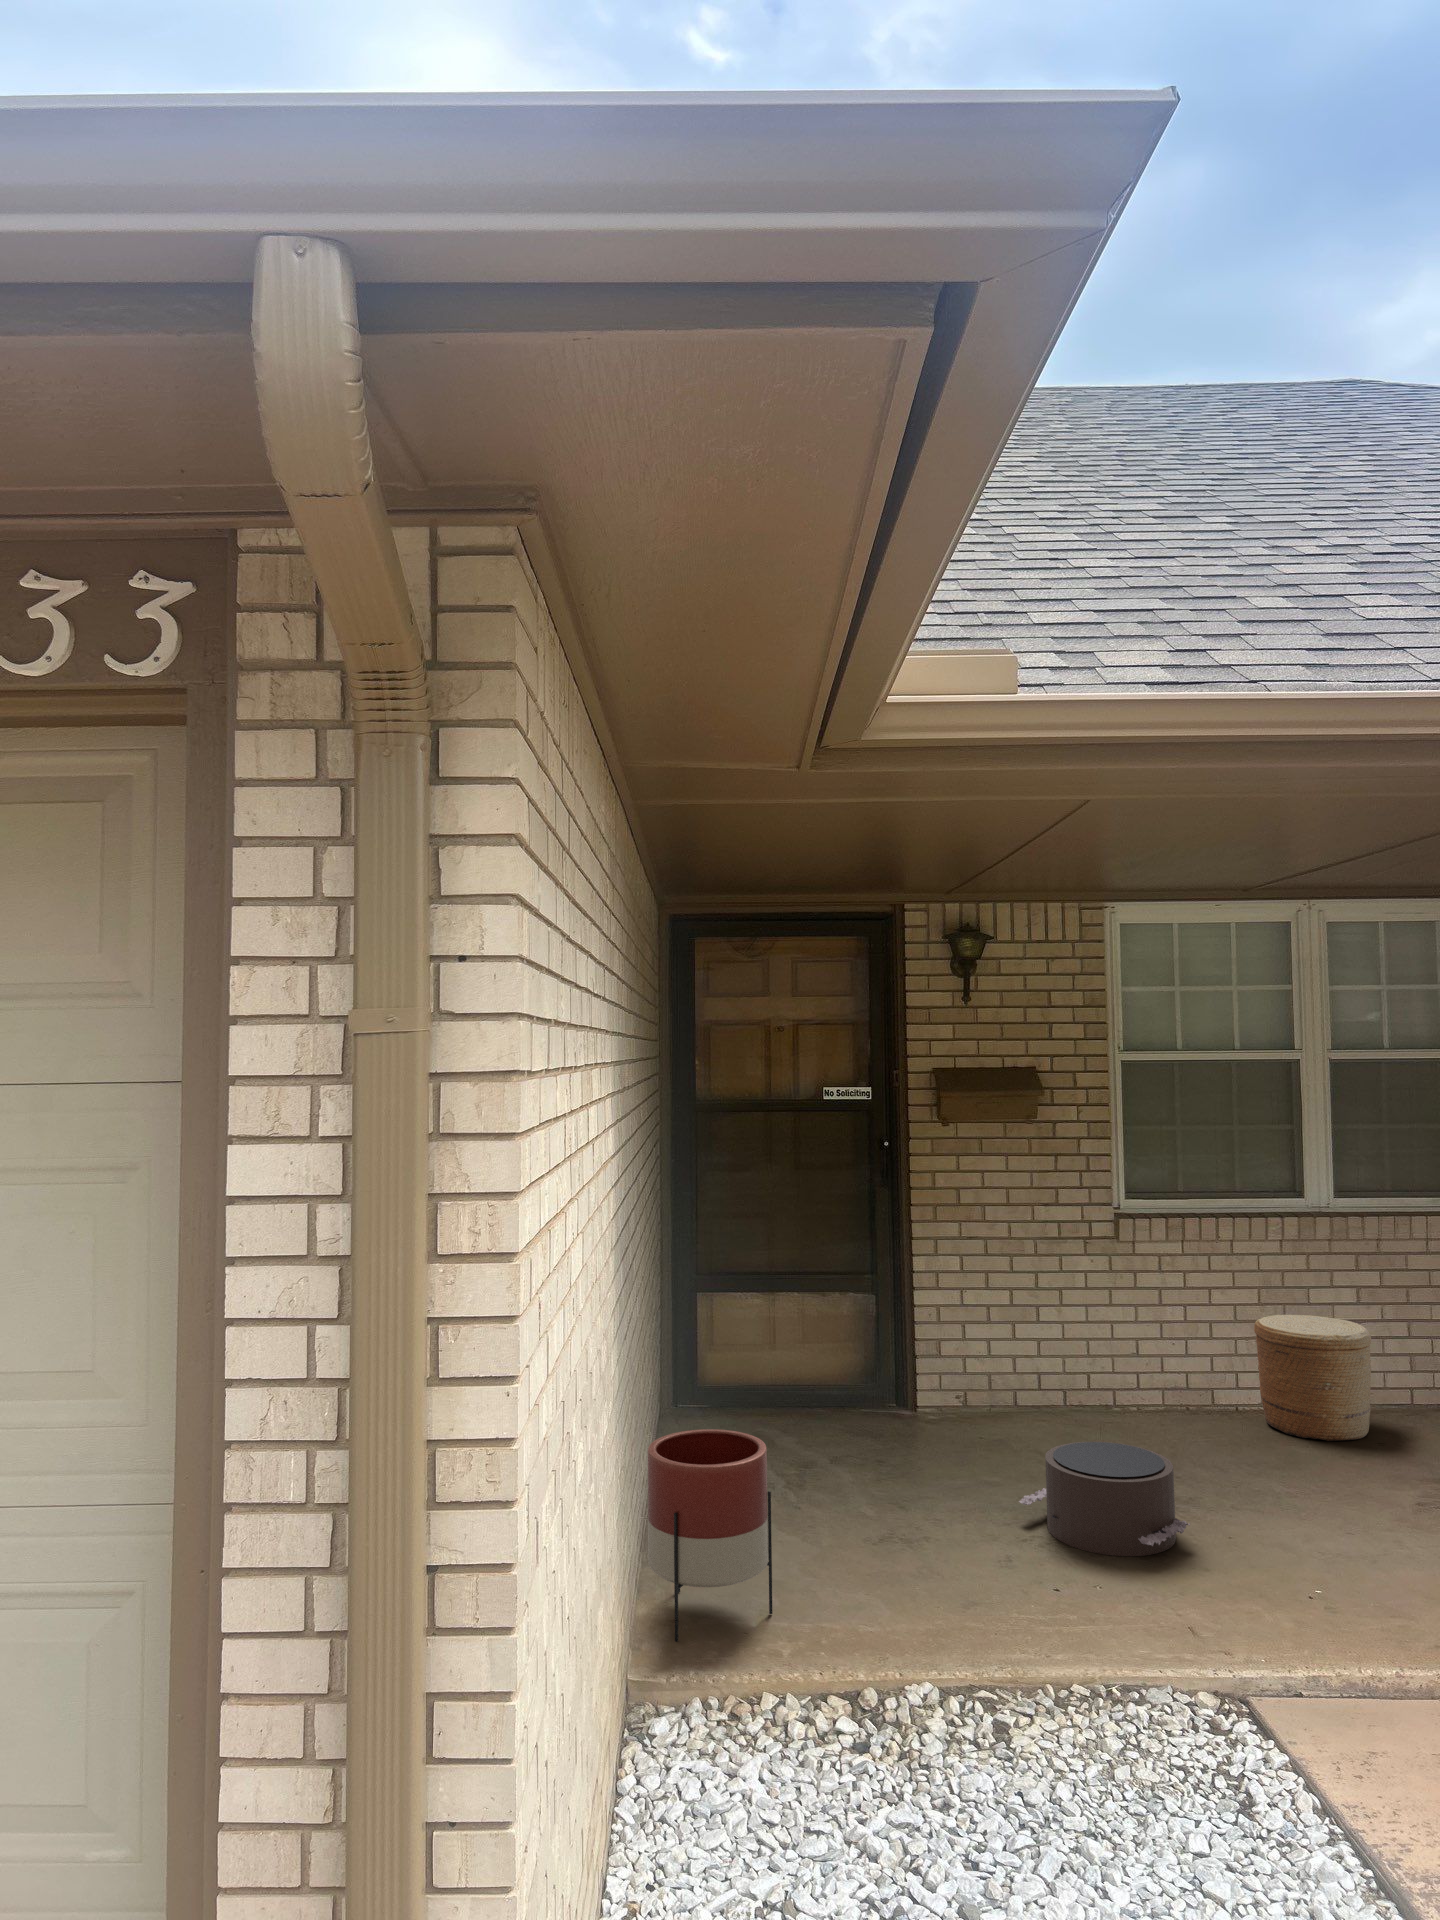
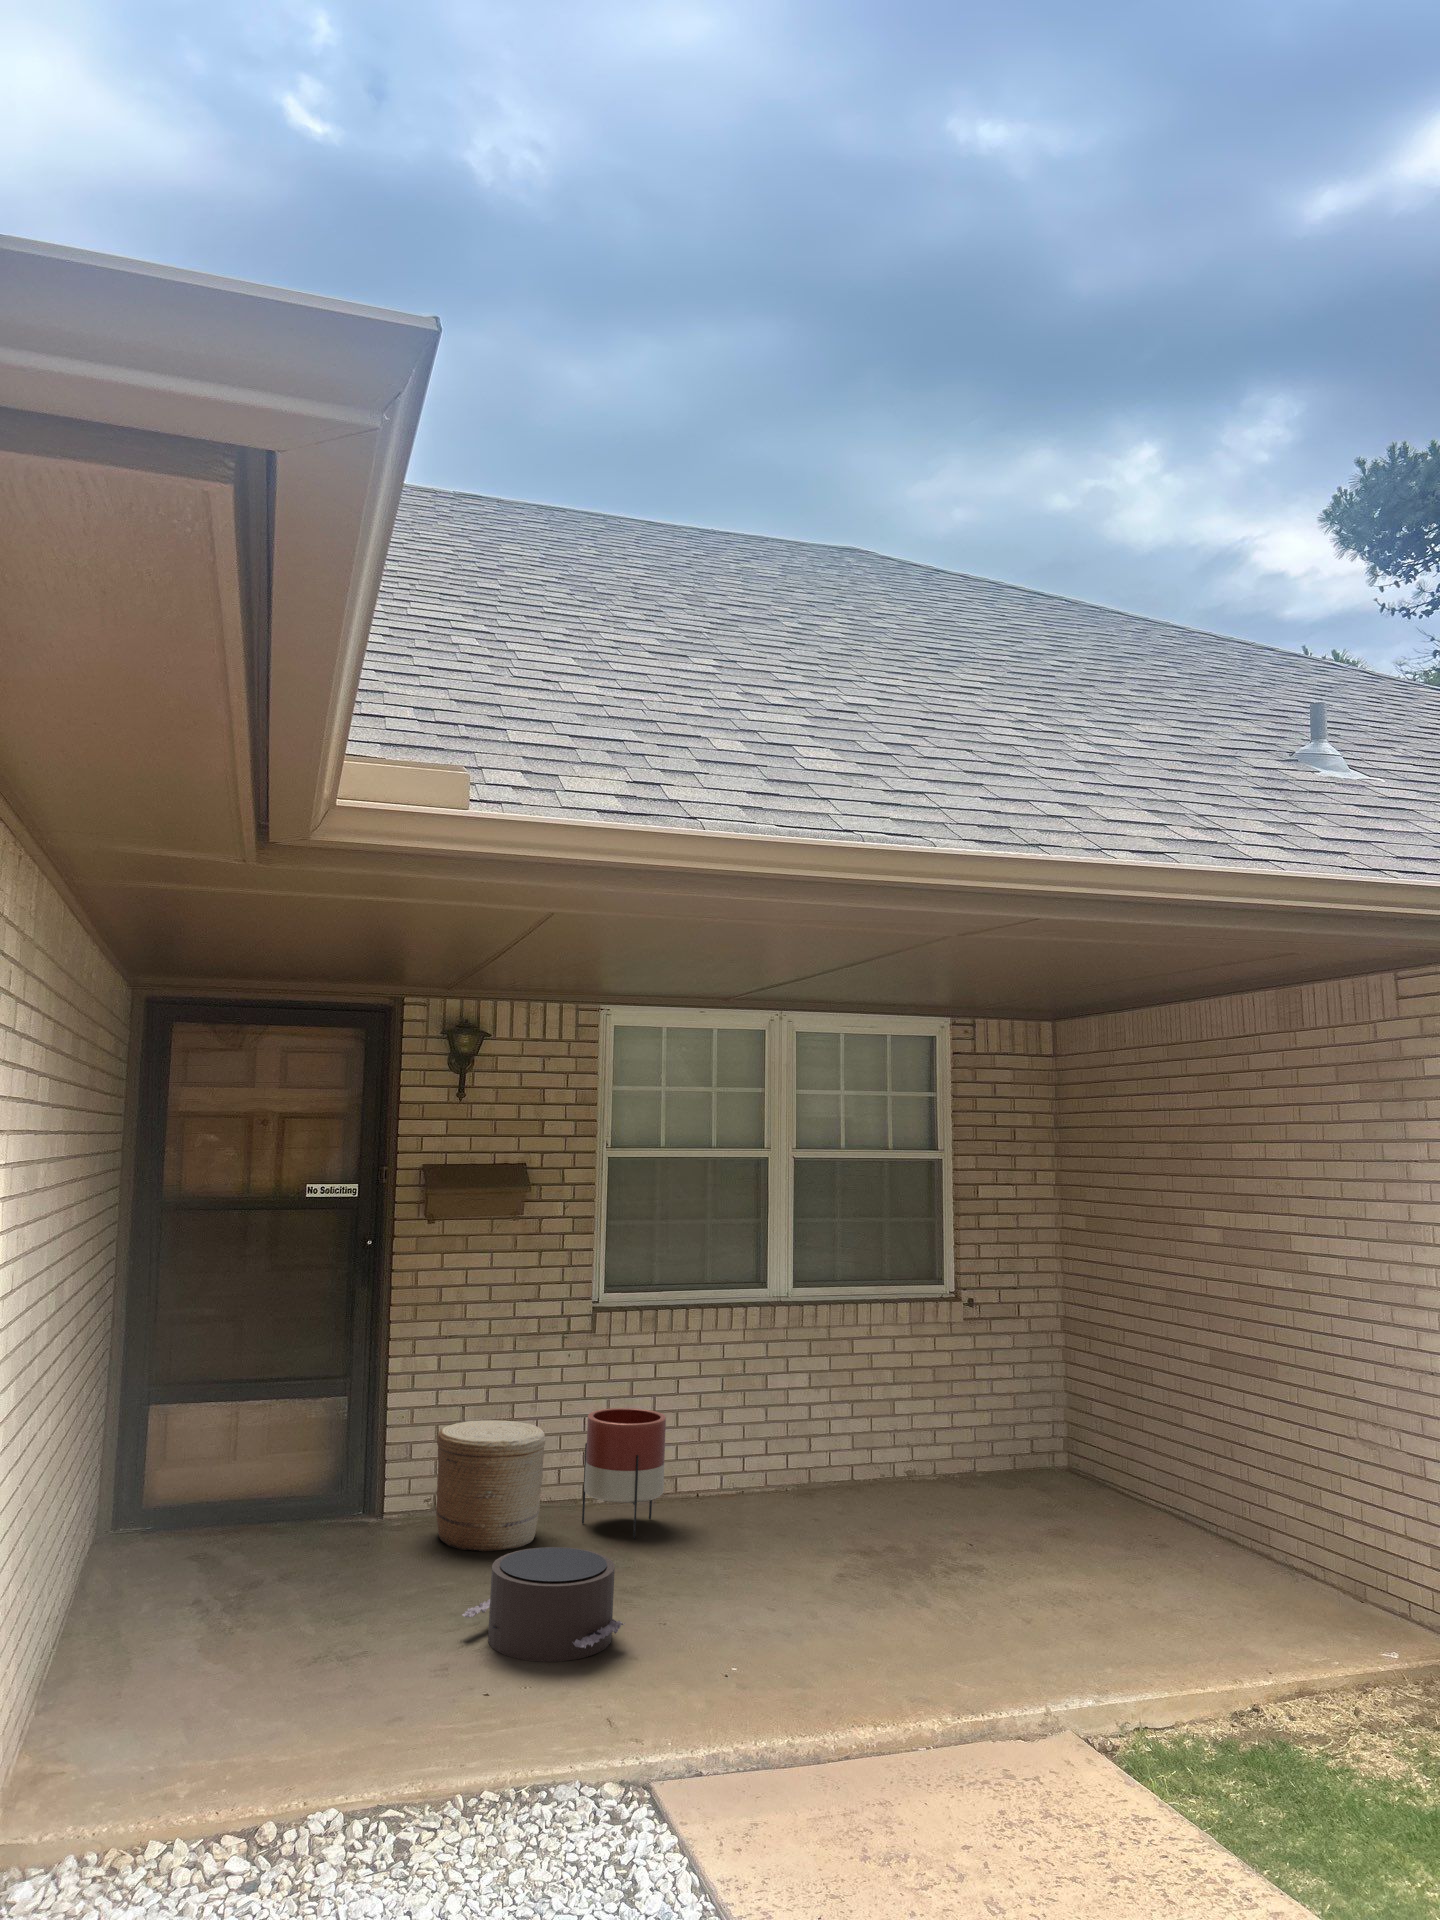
woven basket: present [1254,1315,1371,1441] -> present [436,1420,546,1551]
planter: present [648,1429,772,1641] -> present [582,1408,666,1539]

